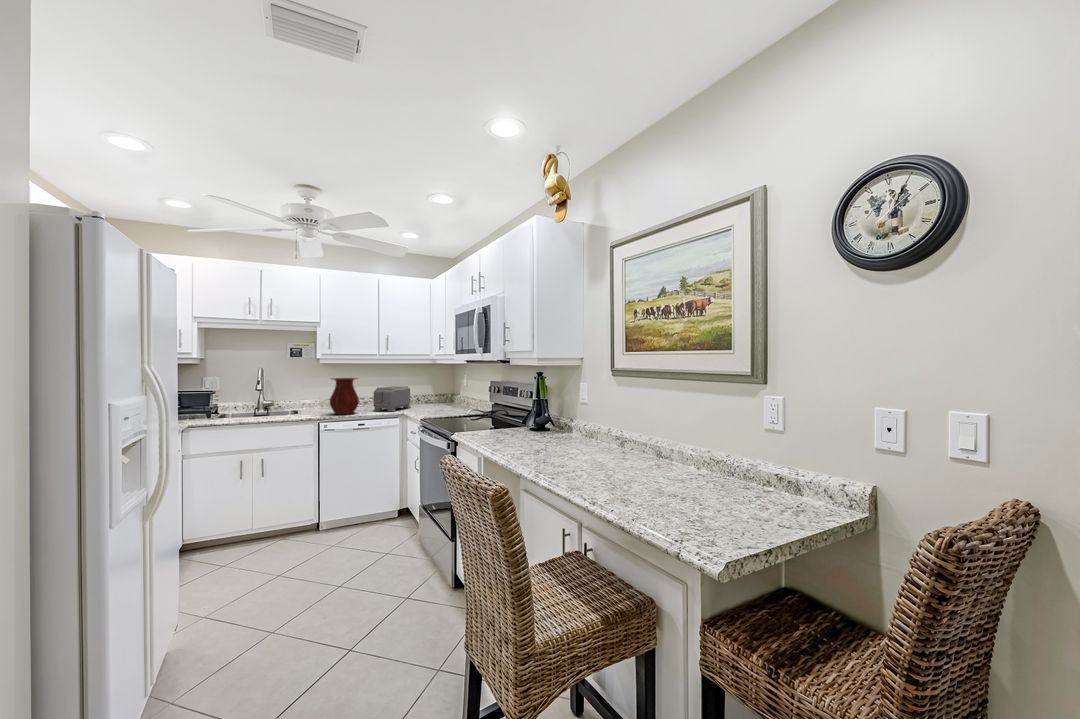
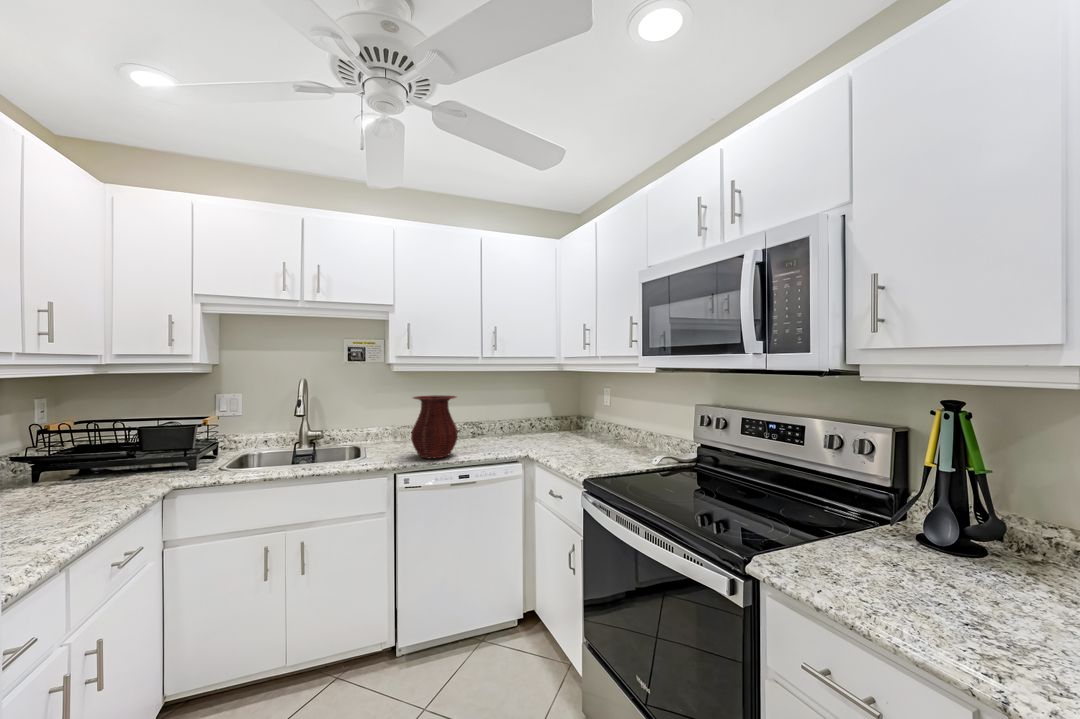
toaster: present [374,386,411,411] -> none [478,407,532,452]

